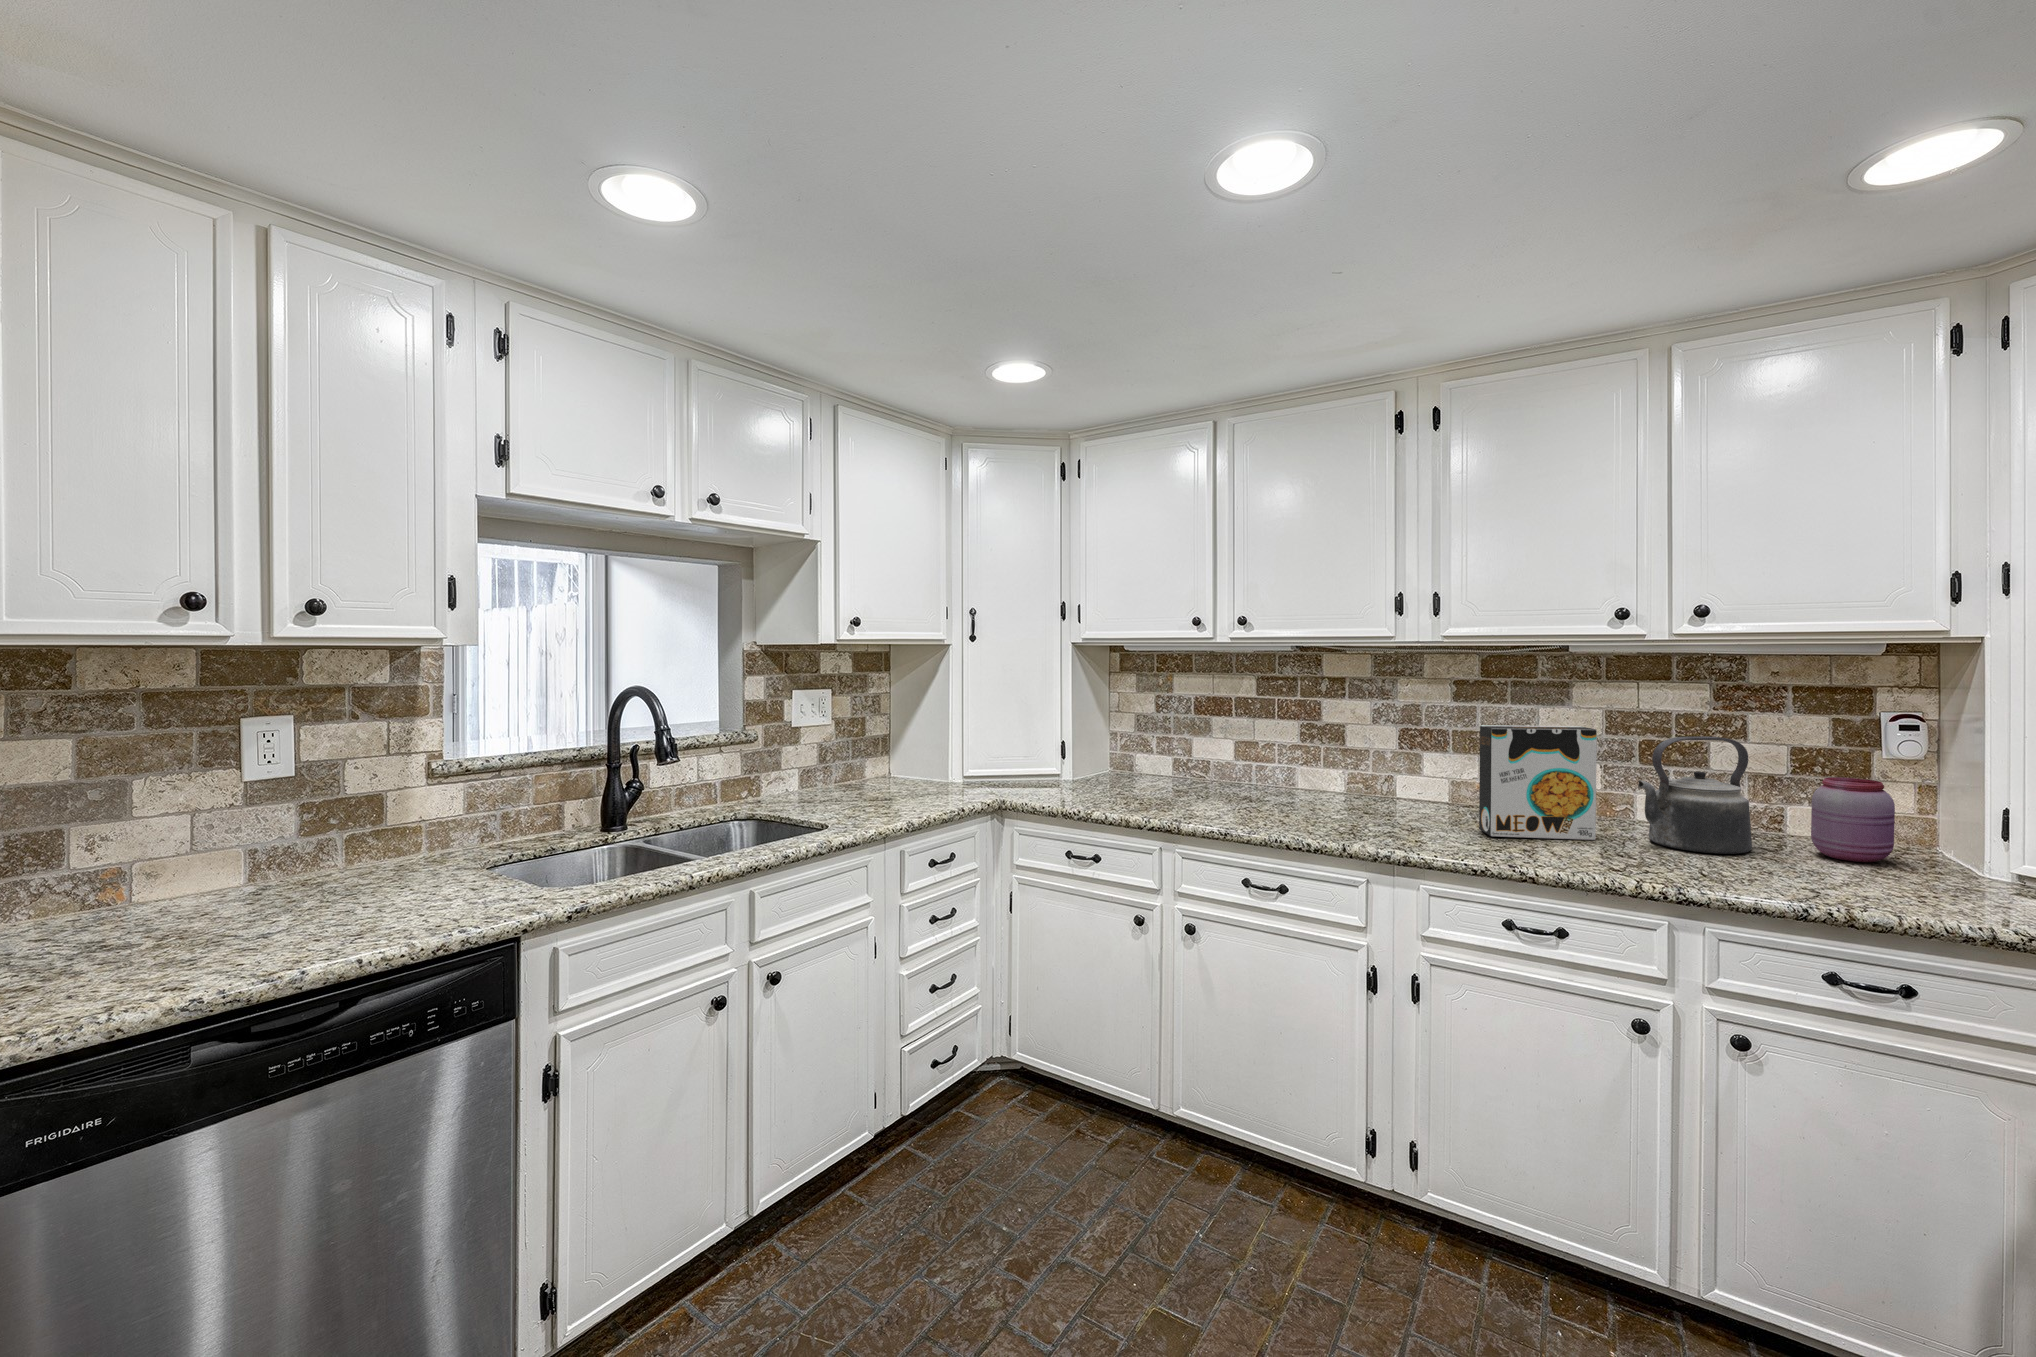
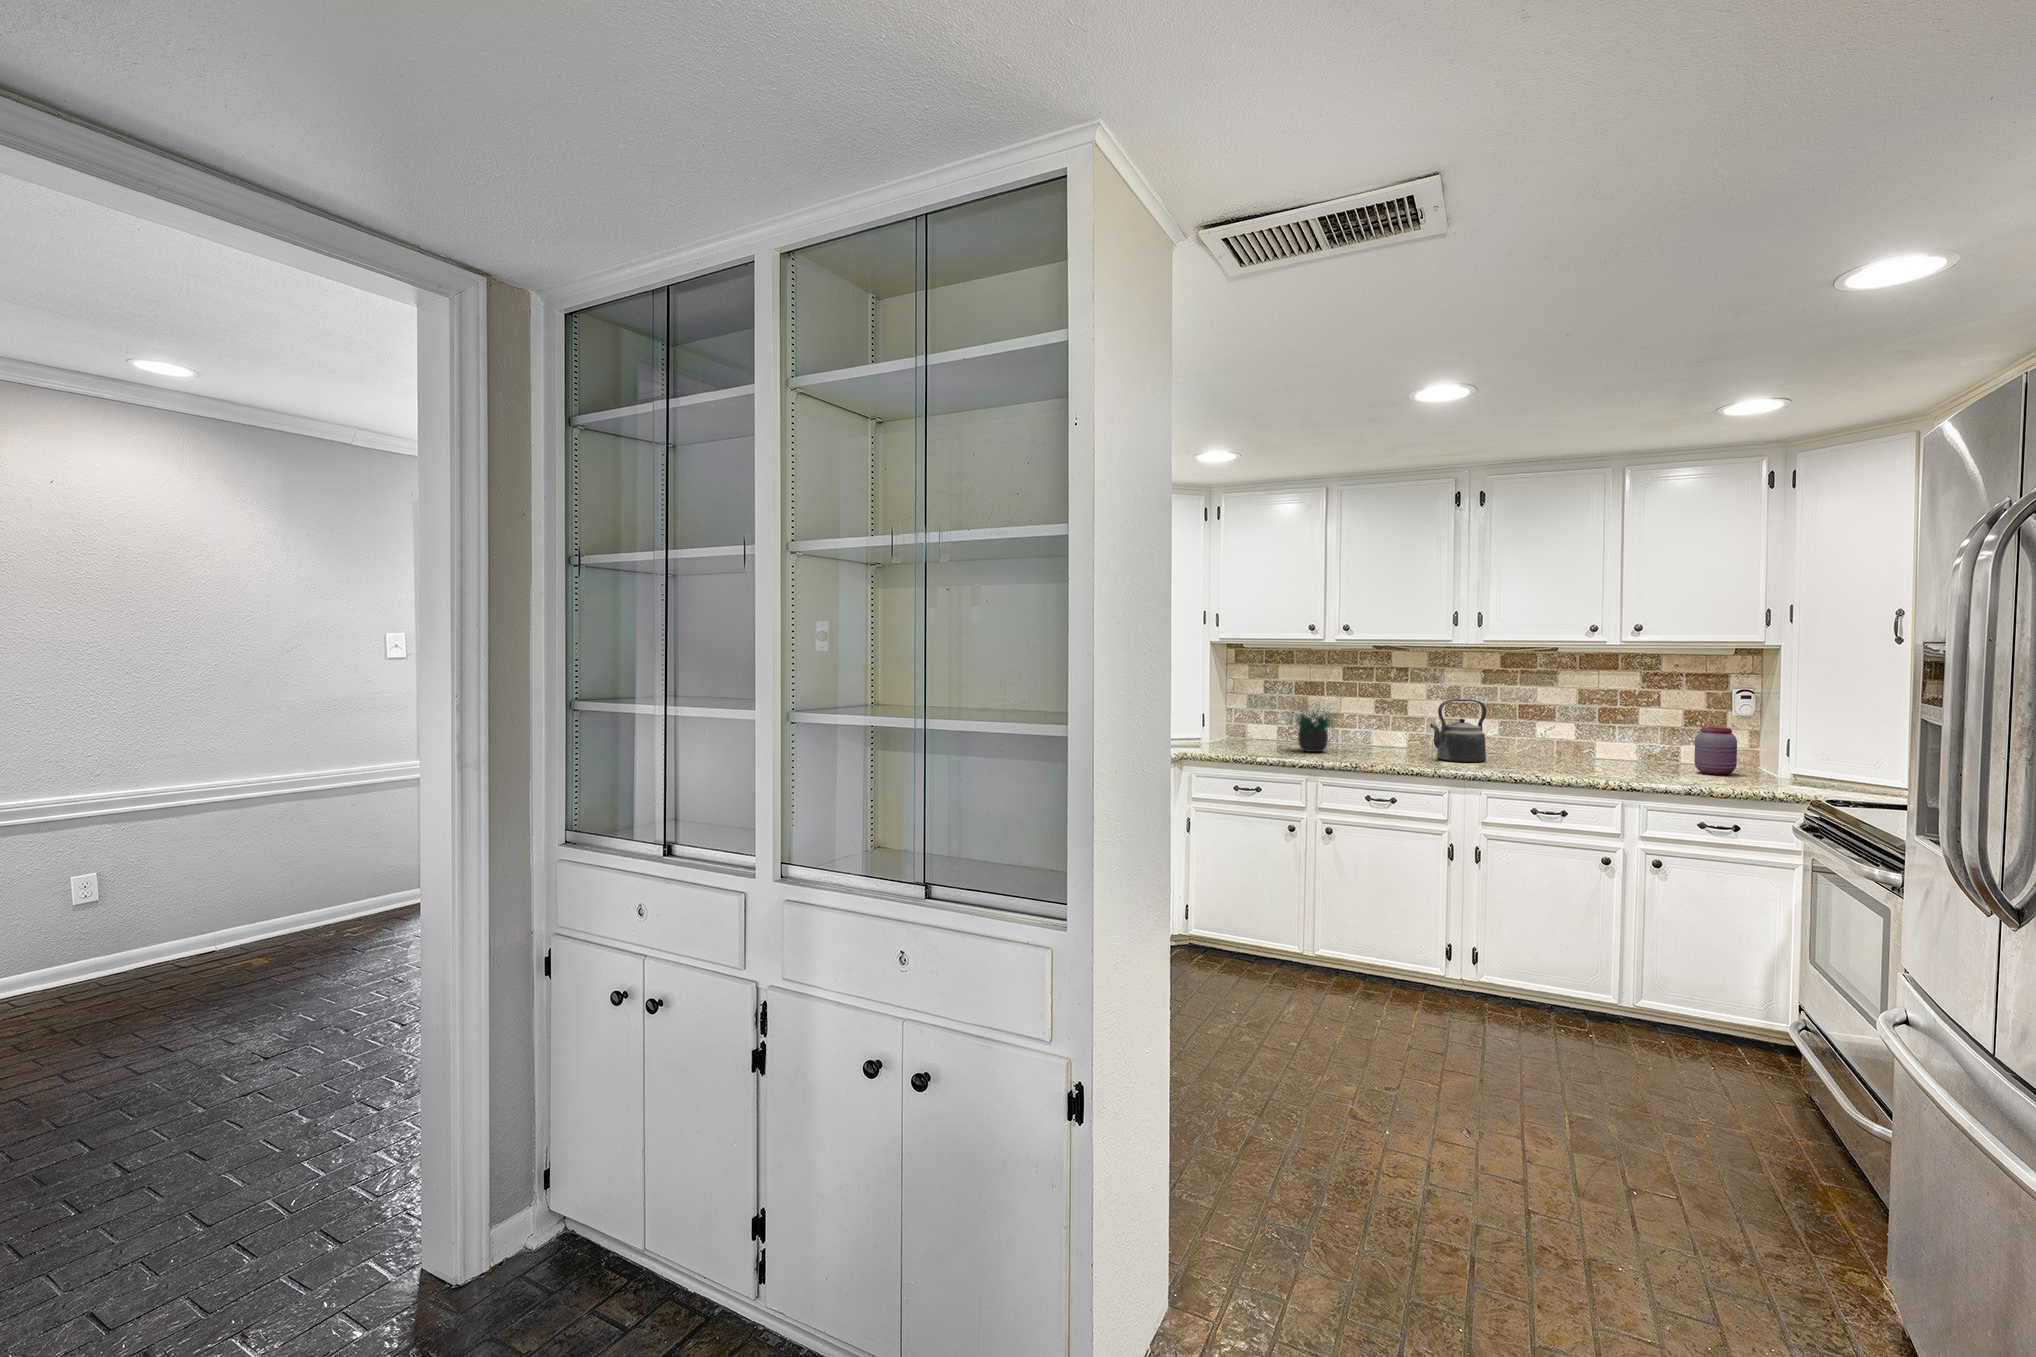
potted plant: none [1174,703,1263,796] -> present [1290,702,1336,752]
cereal box: present [1479,725,1597,840] -> none [1504,698,1577,769]
kettle: present [1638,736,1752,854] -> present [1430,699,1486,762]

